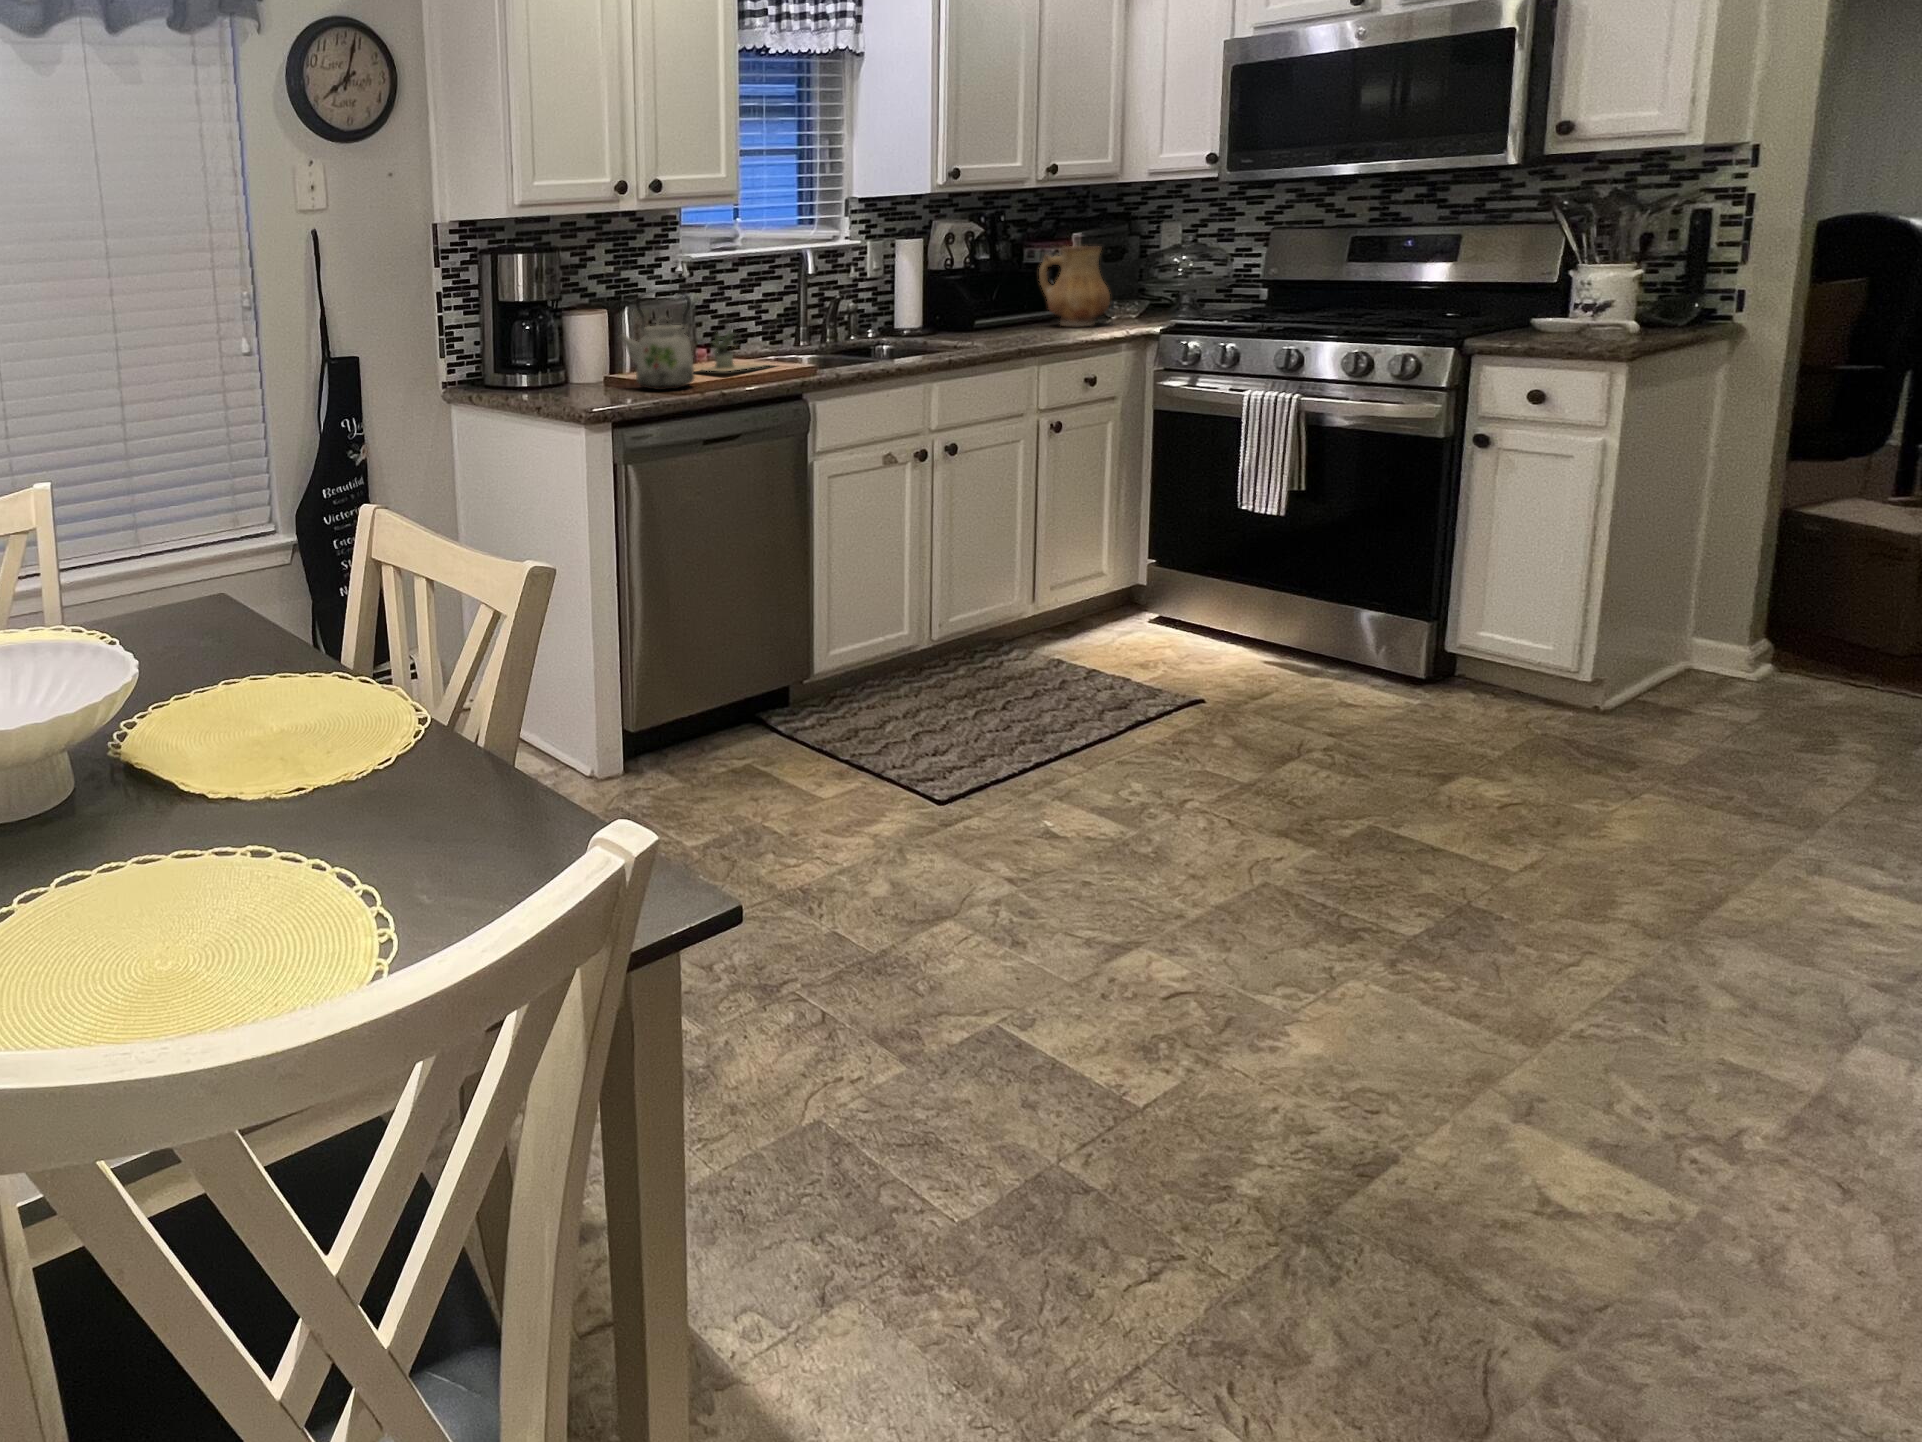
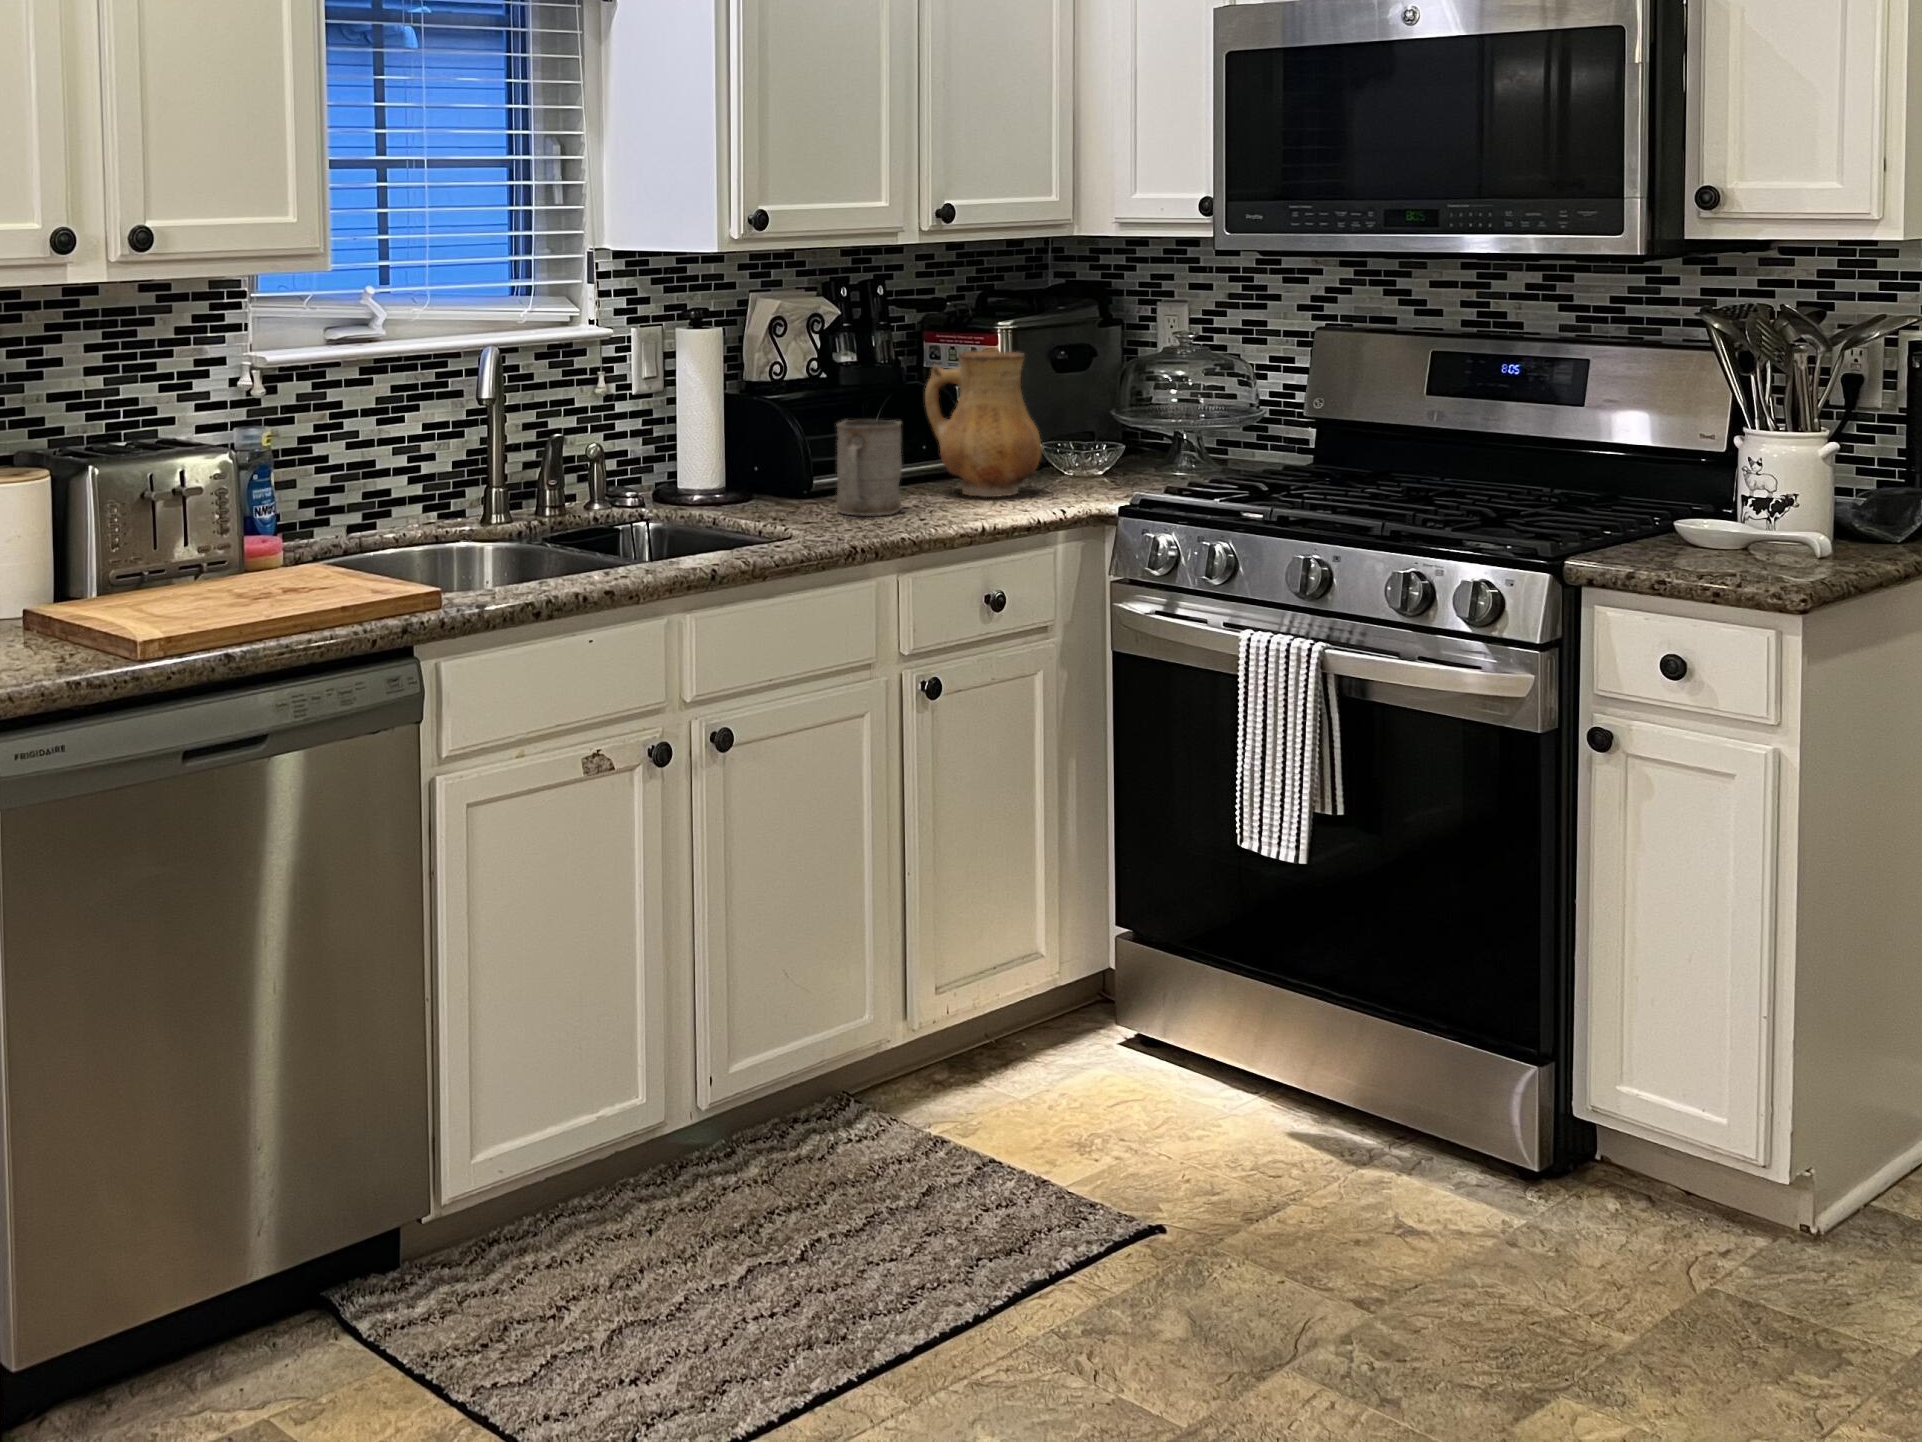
mug: none [994,284,1034,336] -> present [837,420,902,516]
kettle: present [618,291,694,390] -> none [42,443,189,641]
potted plant: present [694,332,763,371] -> none [216,511,450,598]

